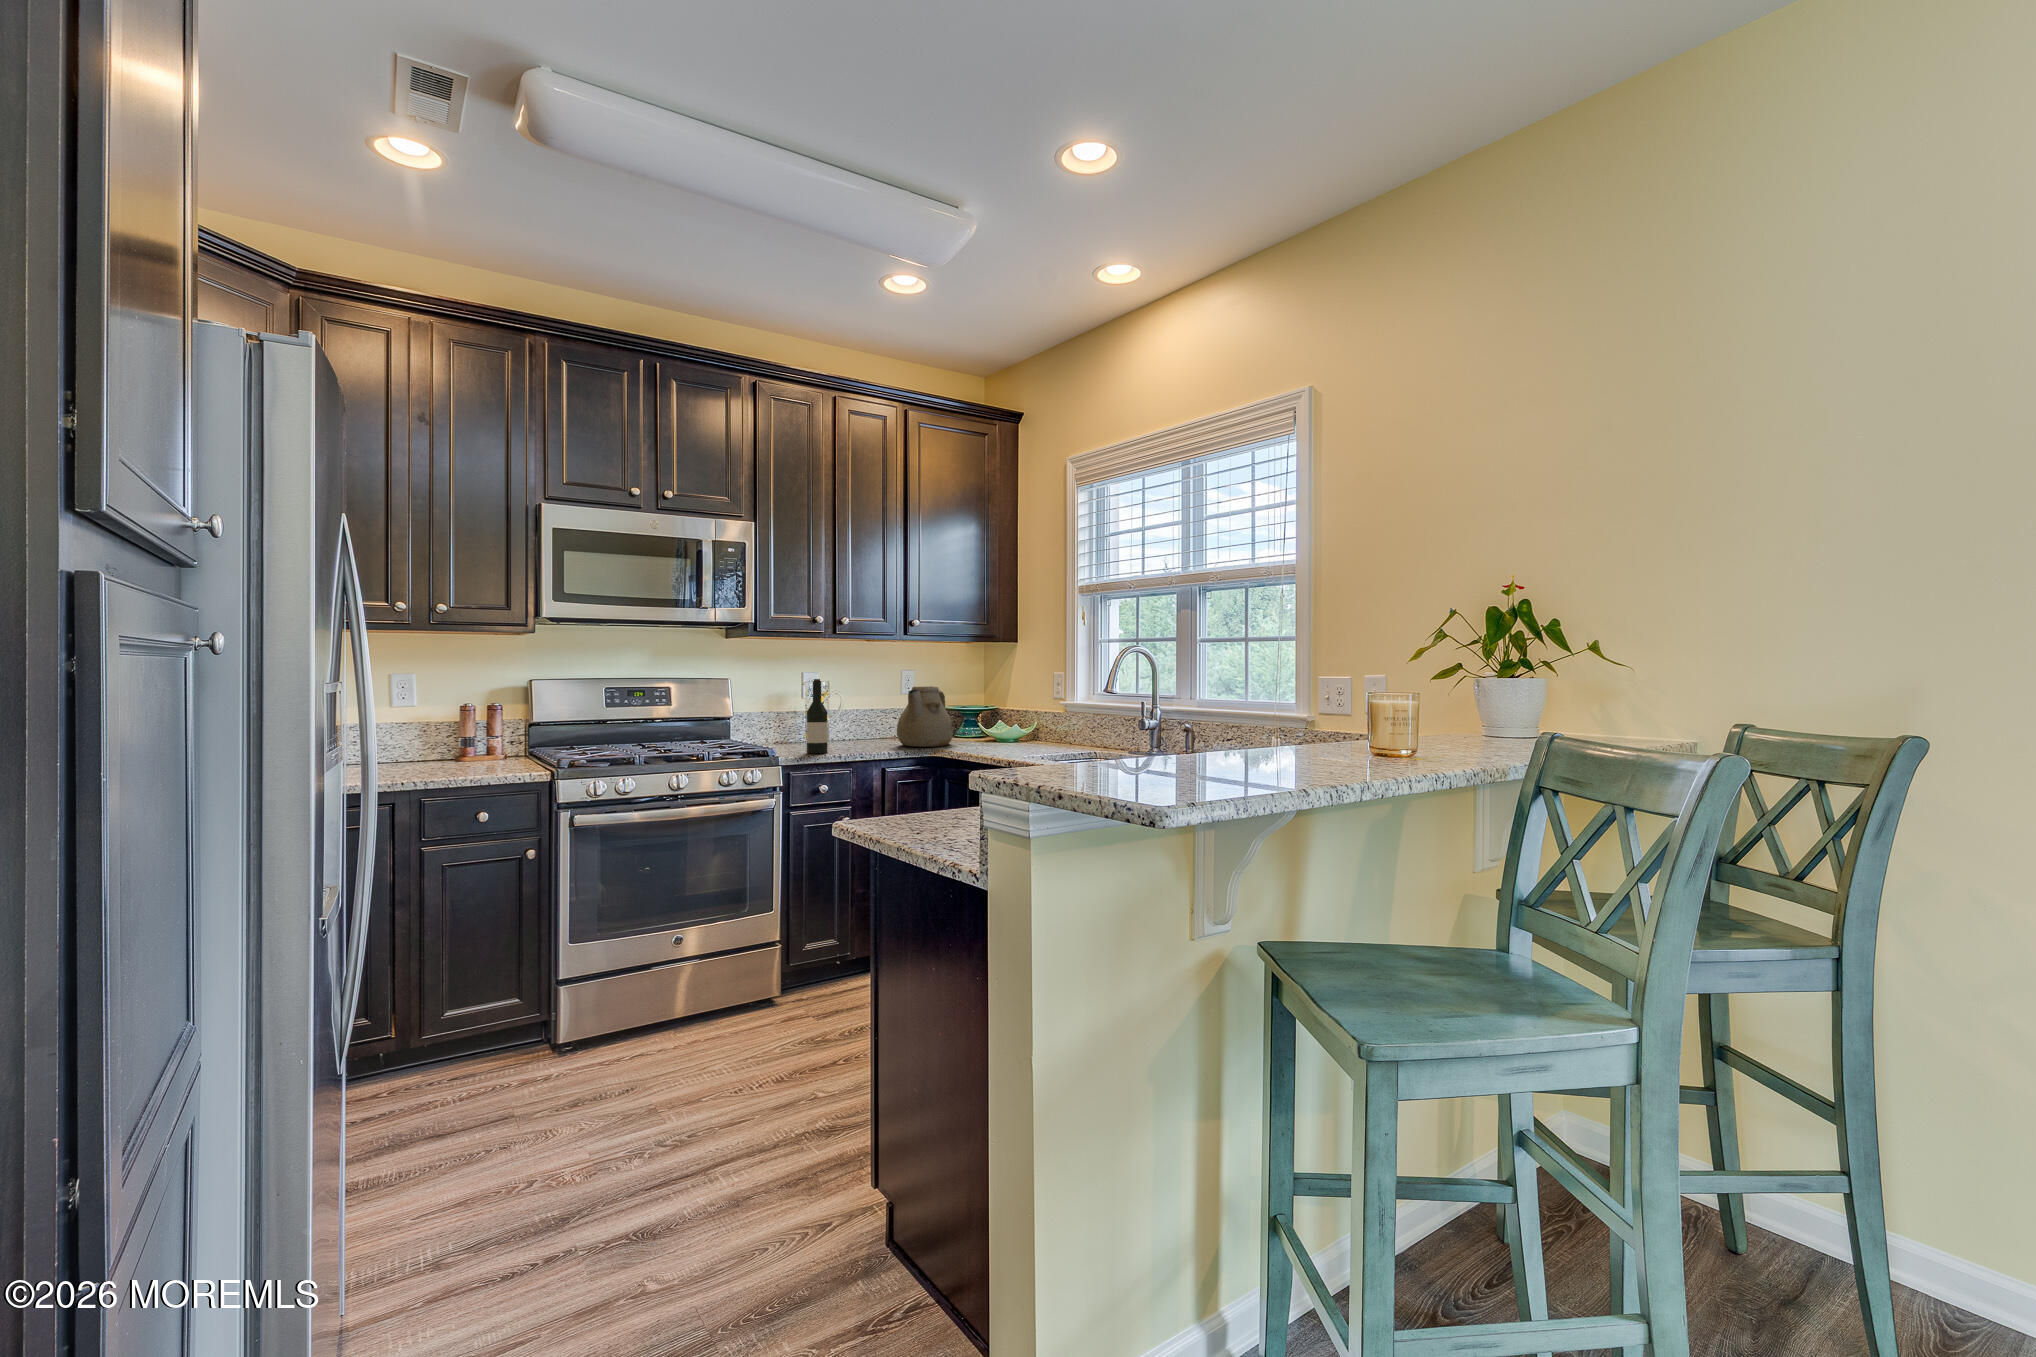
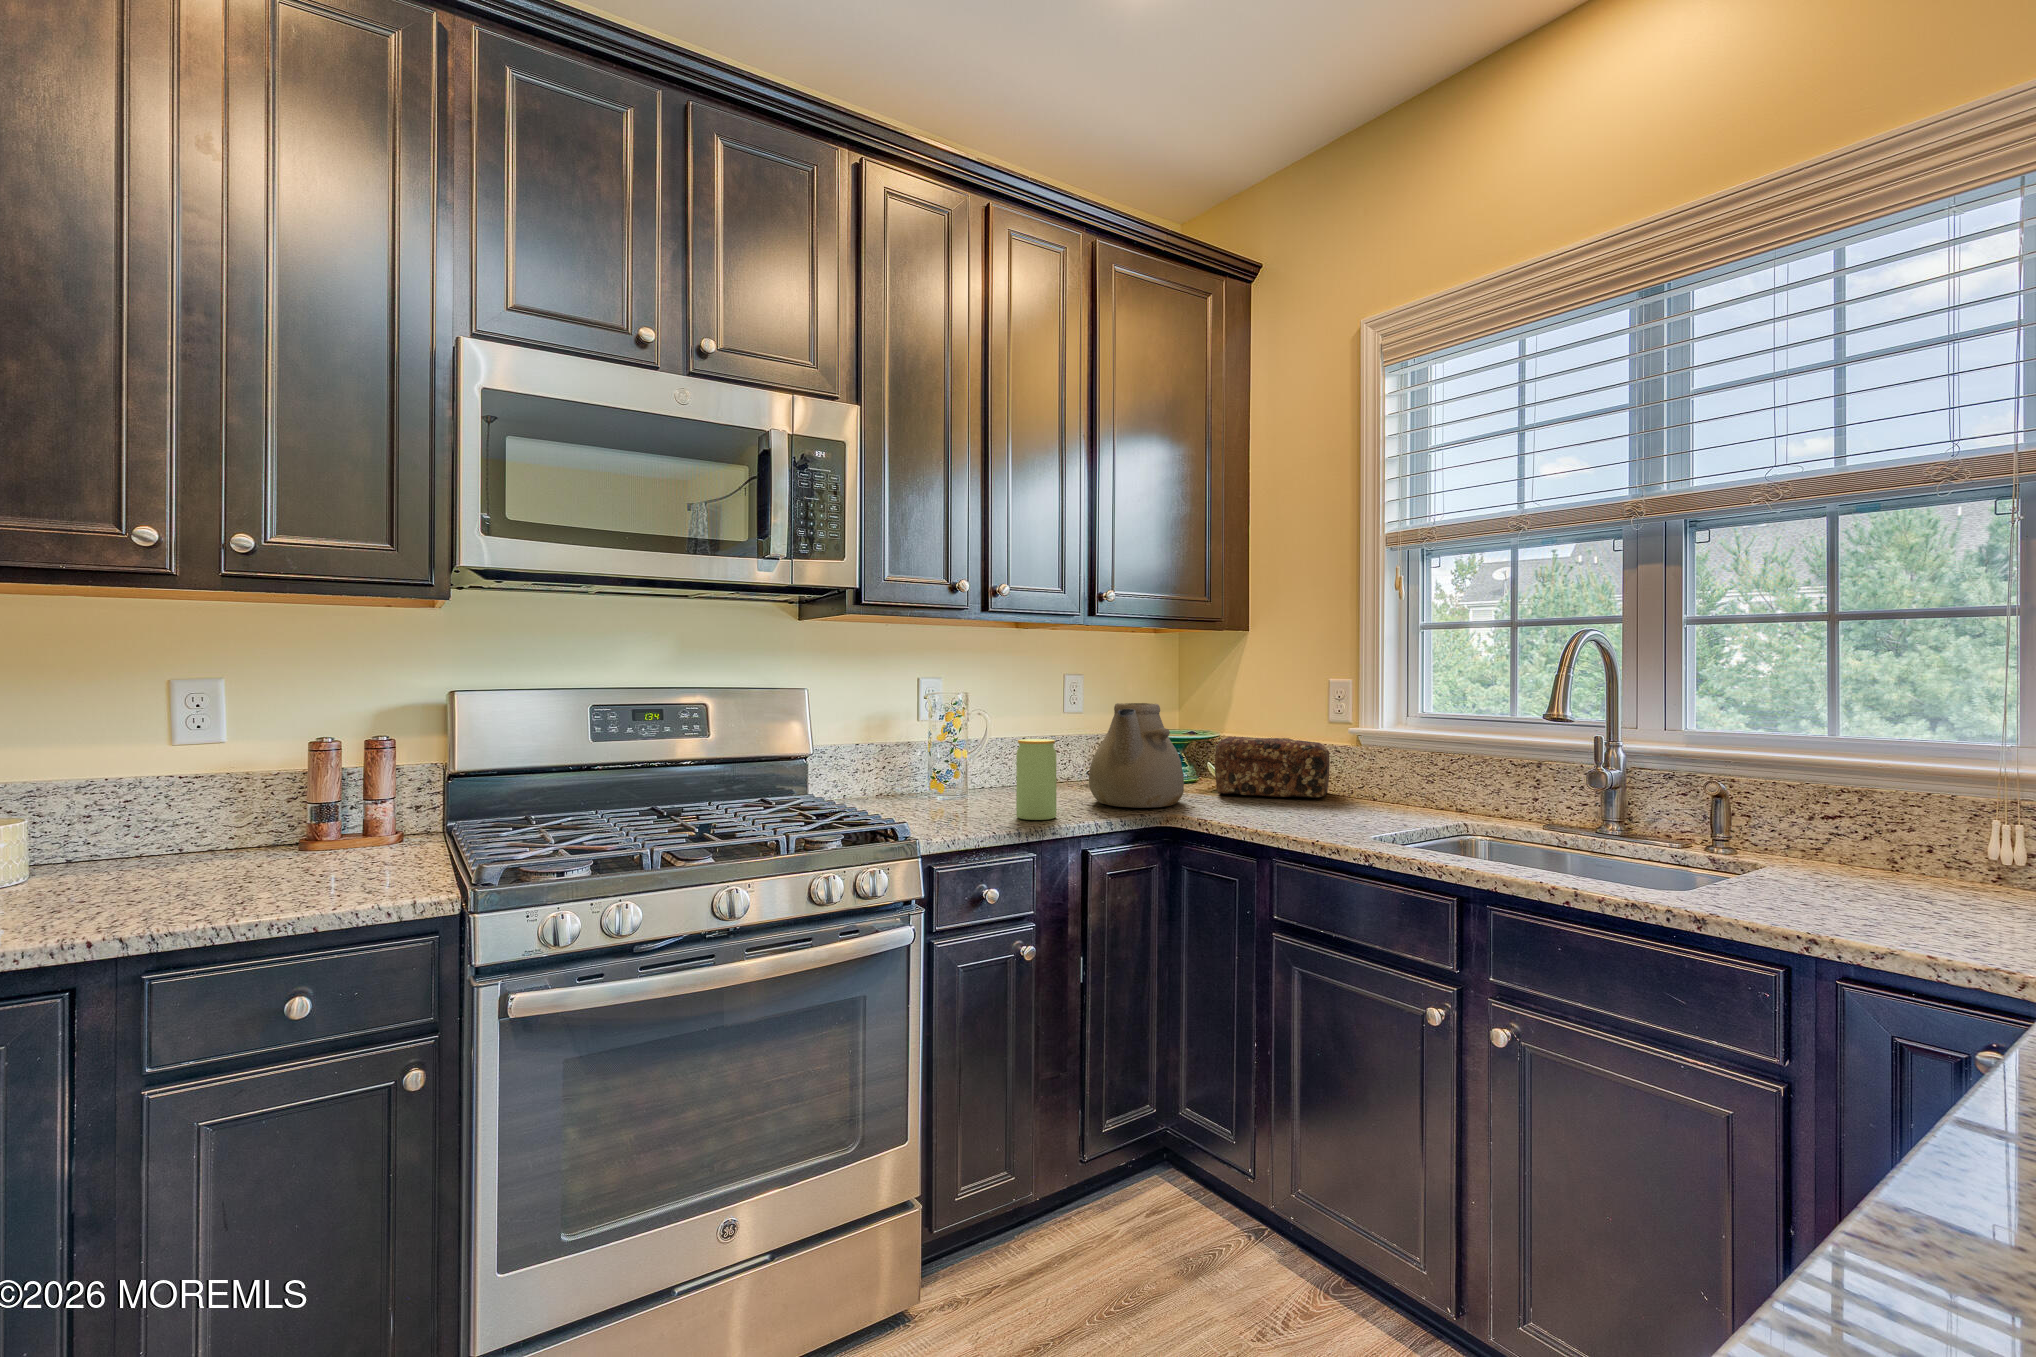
wine bottle: present [807,679,827,753] -> none [946,691,982,823]
jar: none [847,707,871,752] -> present [1016,739,1056,820]
bread loaf: none [976,707,1046,741] -> present [1215,737,1330,798]

